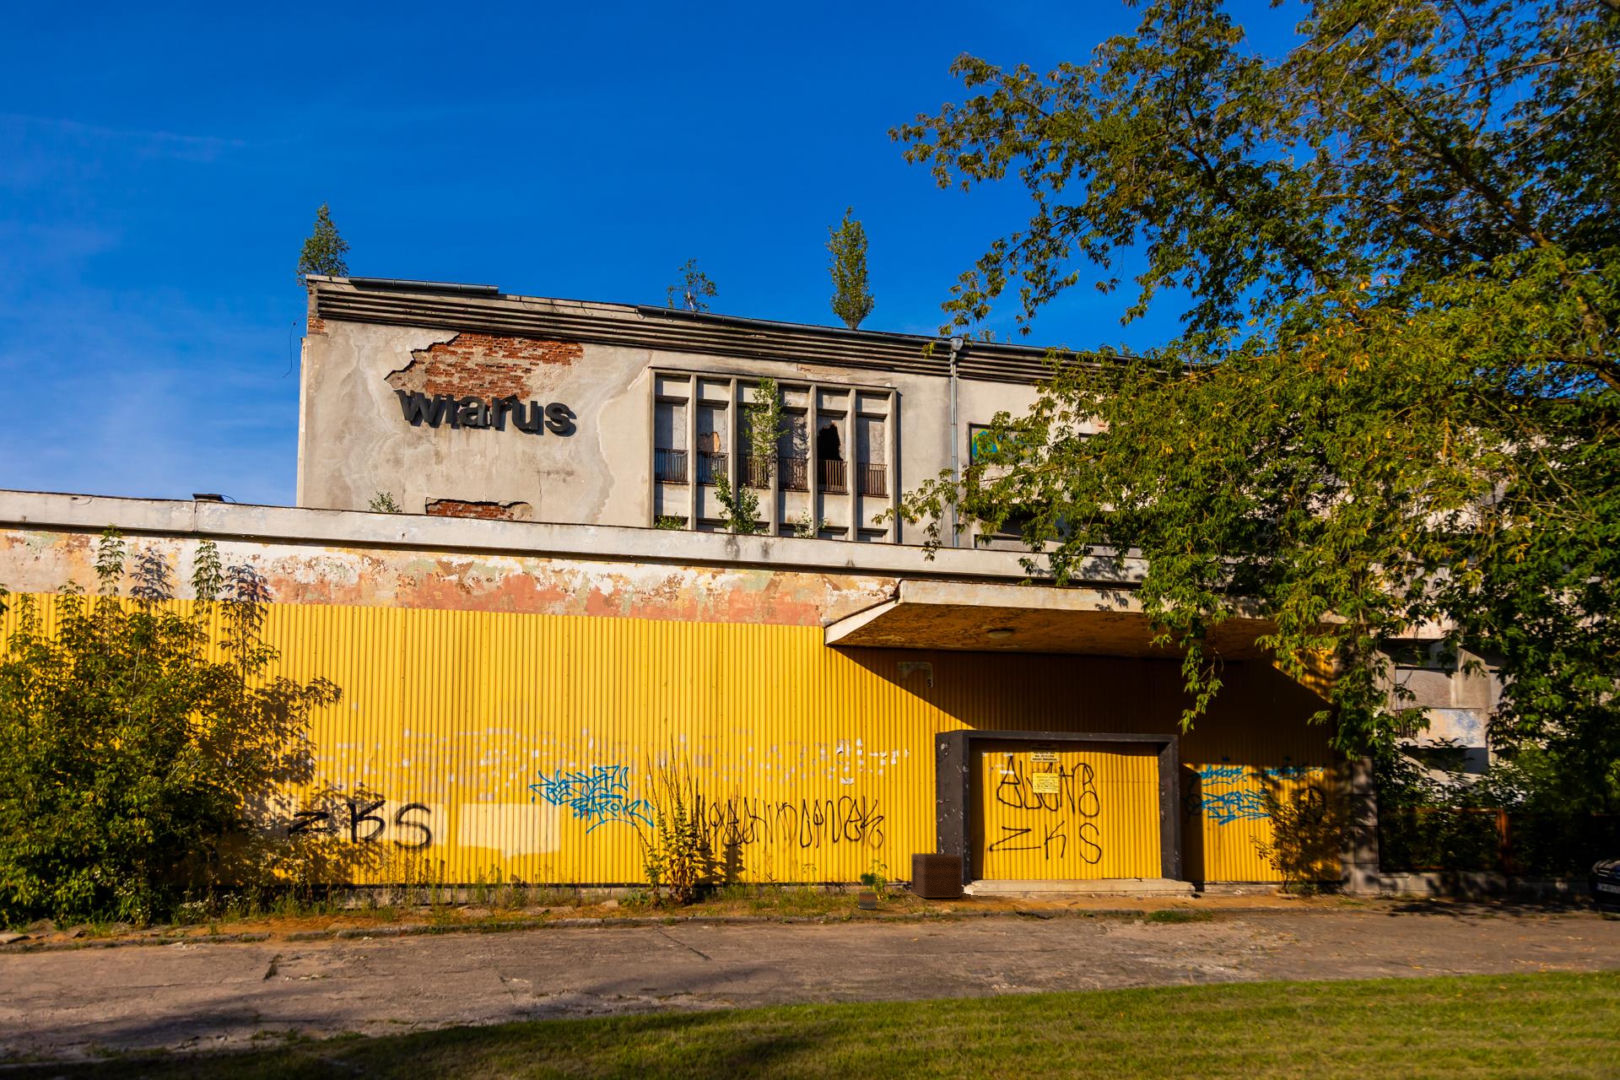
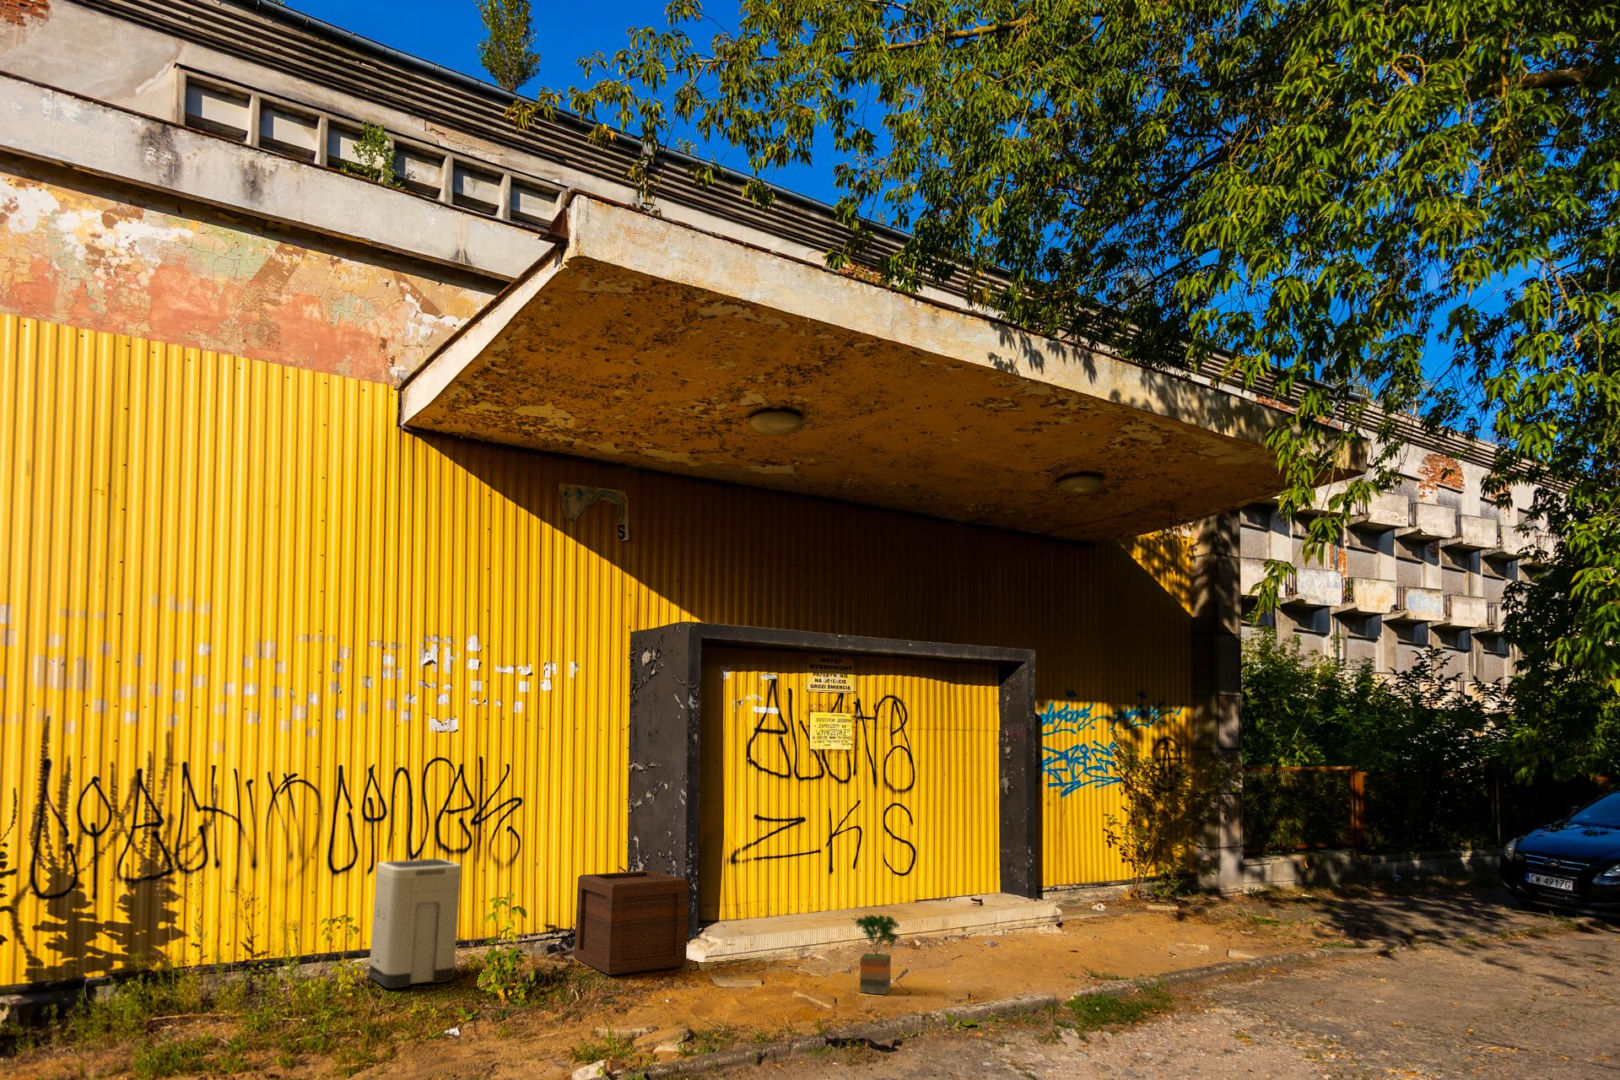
trash can: none [820,843,857,896] -> present [369,859,461,988]
potted tree: present [859,873,879,909] -> present [856,915,900,994]

